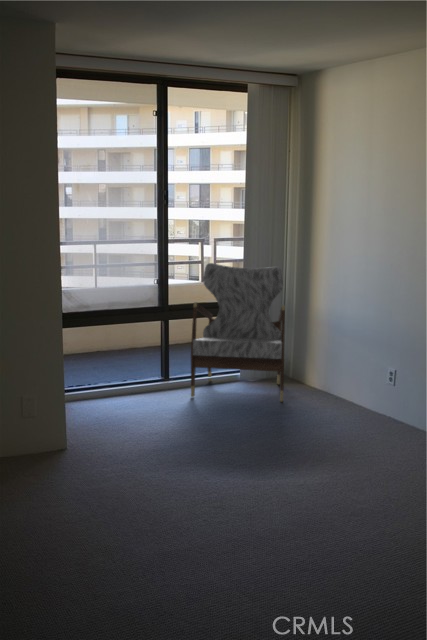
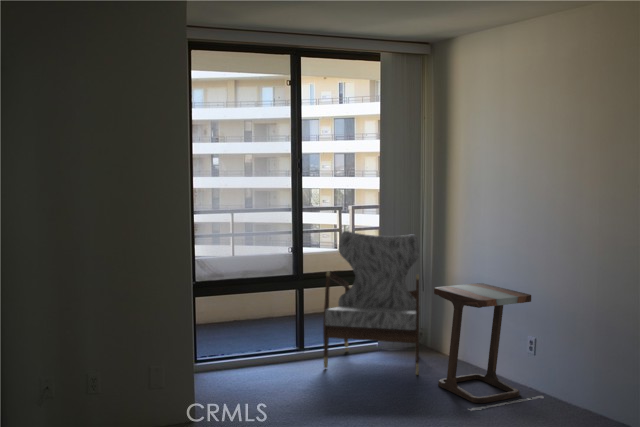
side table: none [301,314,403,433] -> present [434,283,542,410]

